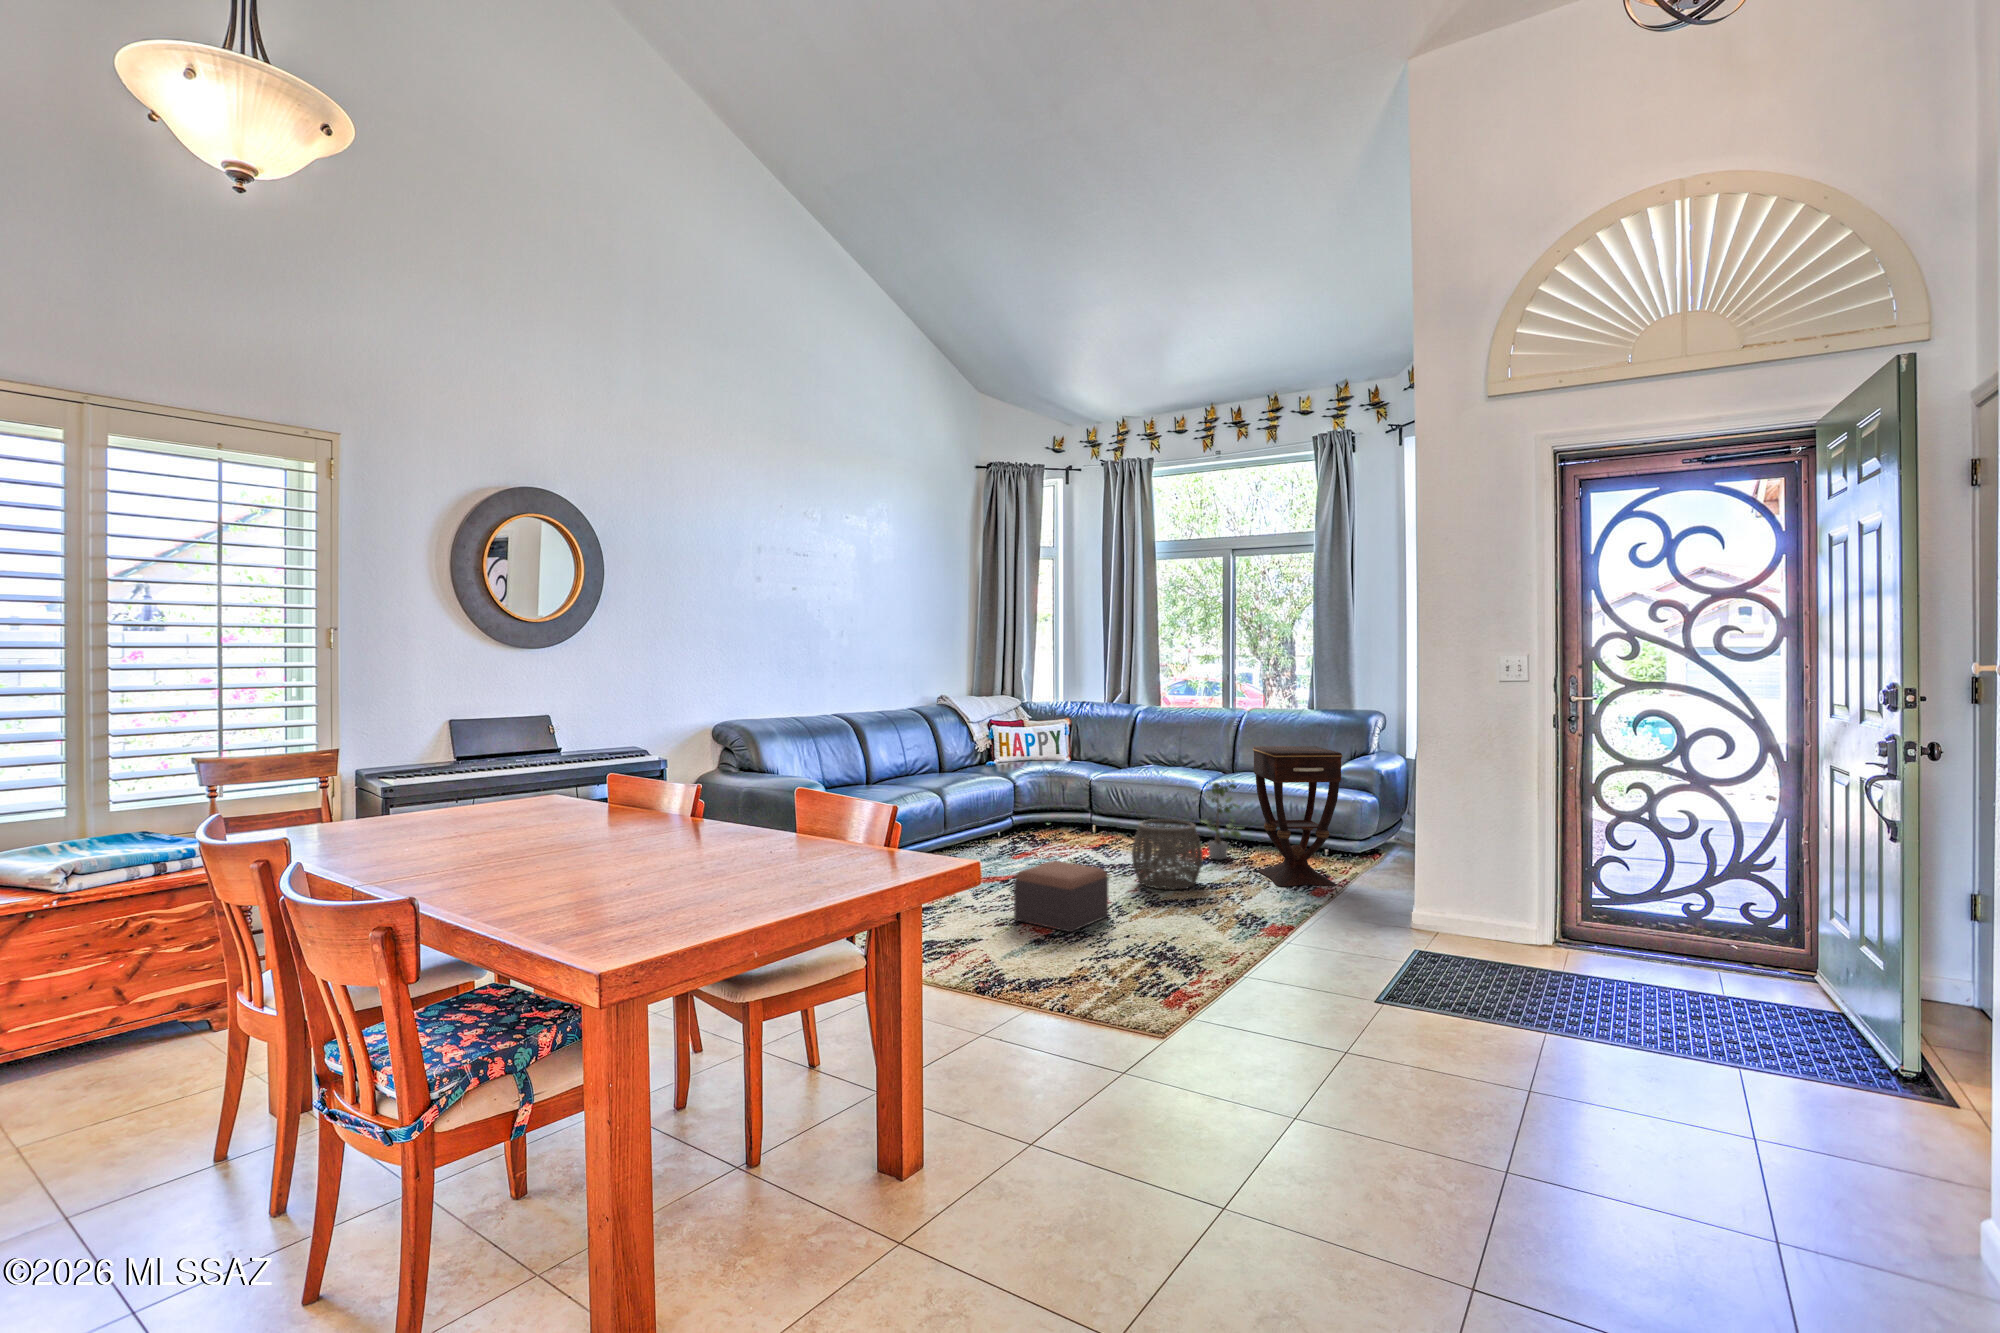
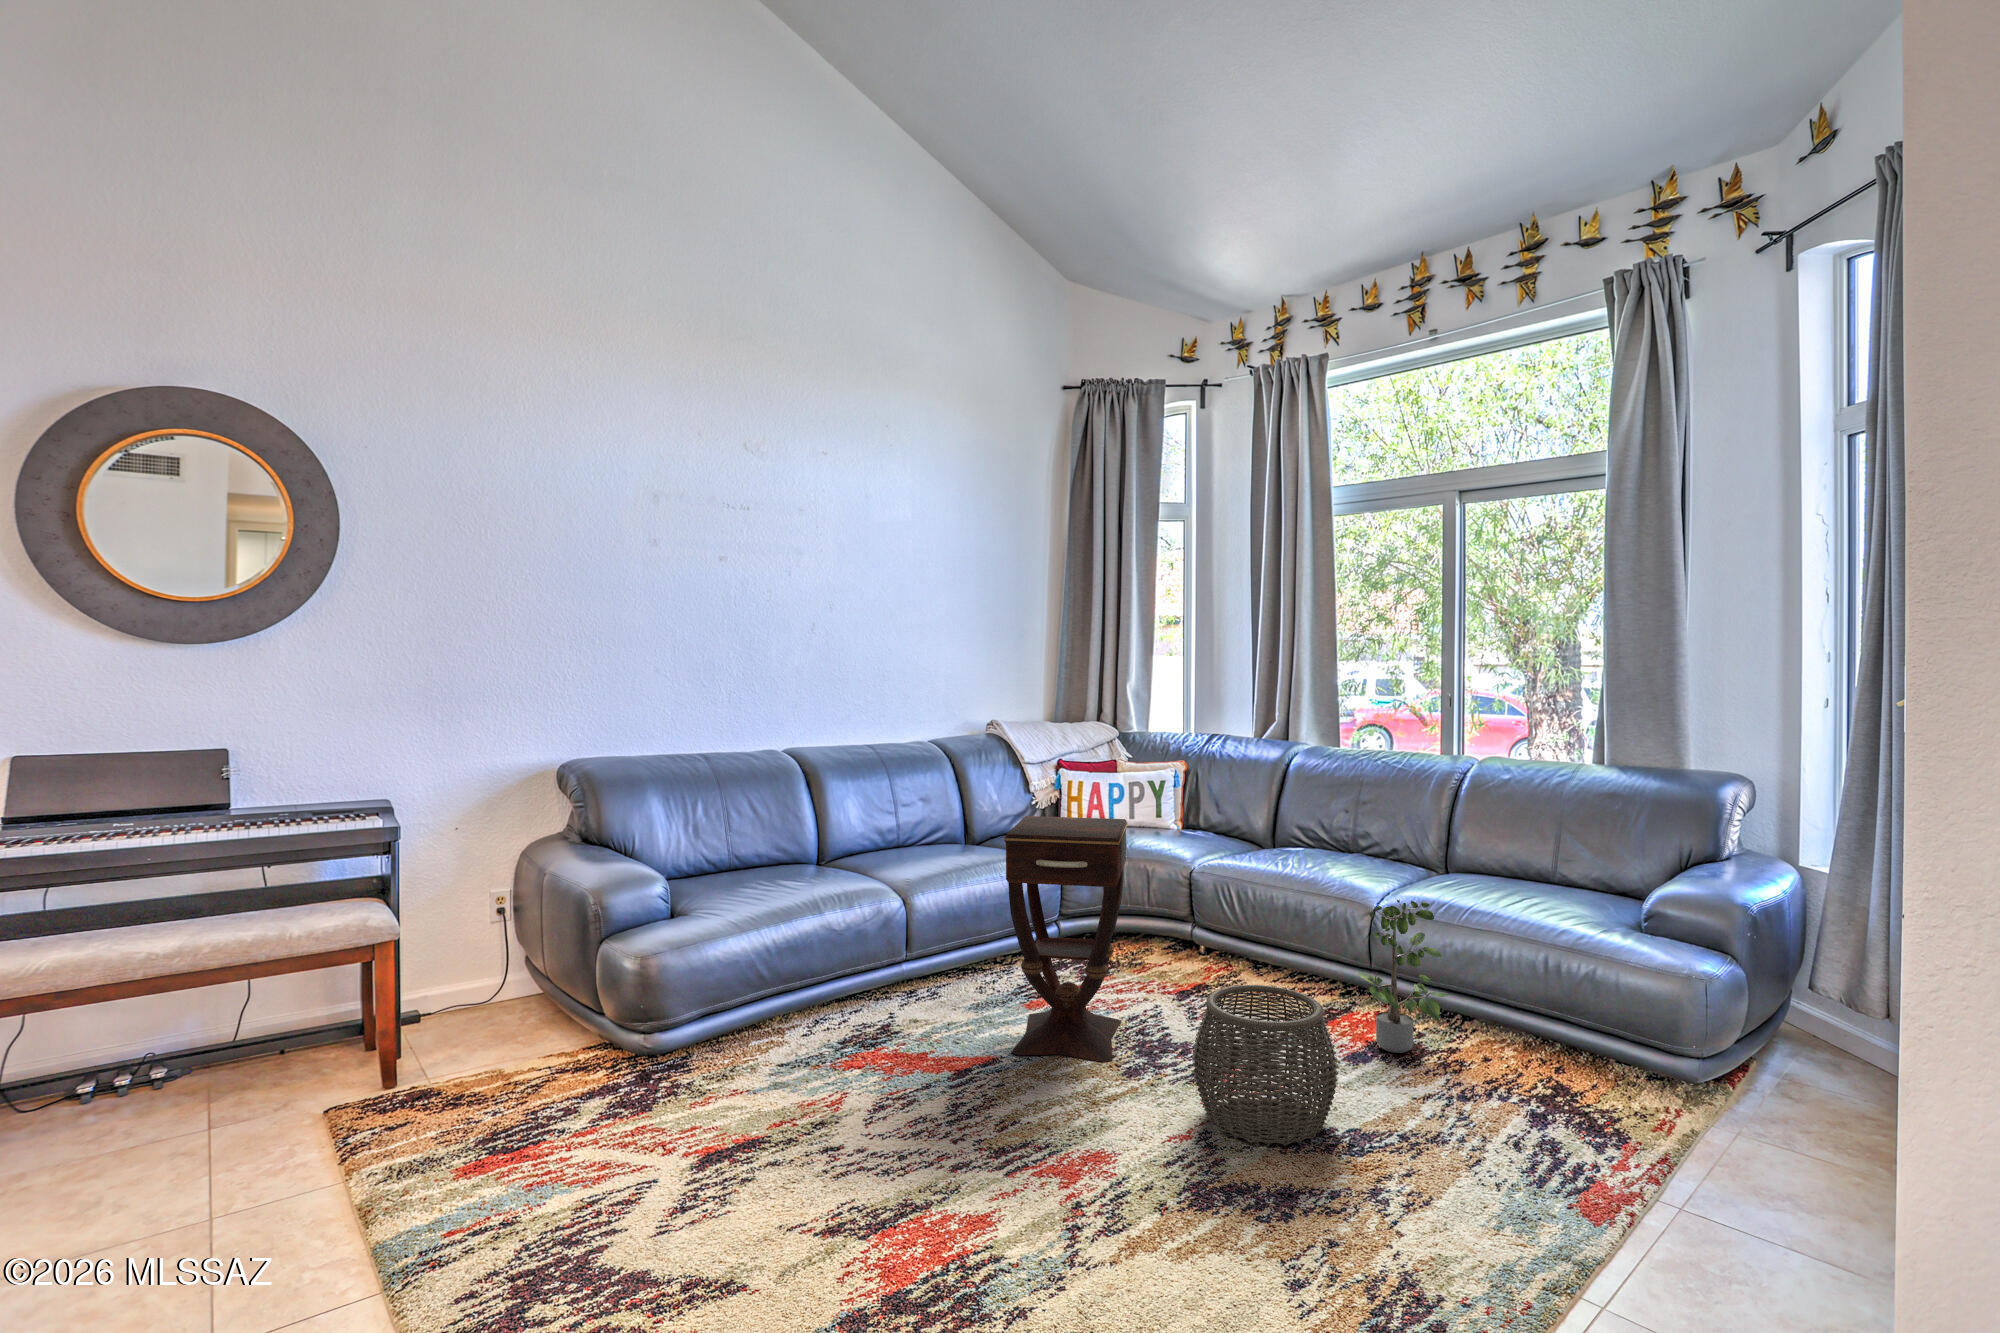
side table: present [1253,746,1342,886] -> present [1004,816,1127,1062]
footstool: present [1014,861,1108,932] -> none [892,1083,1089,1282]

